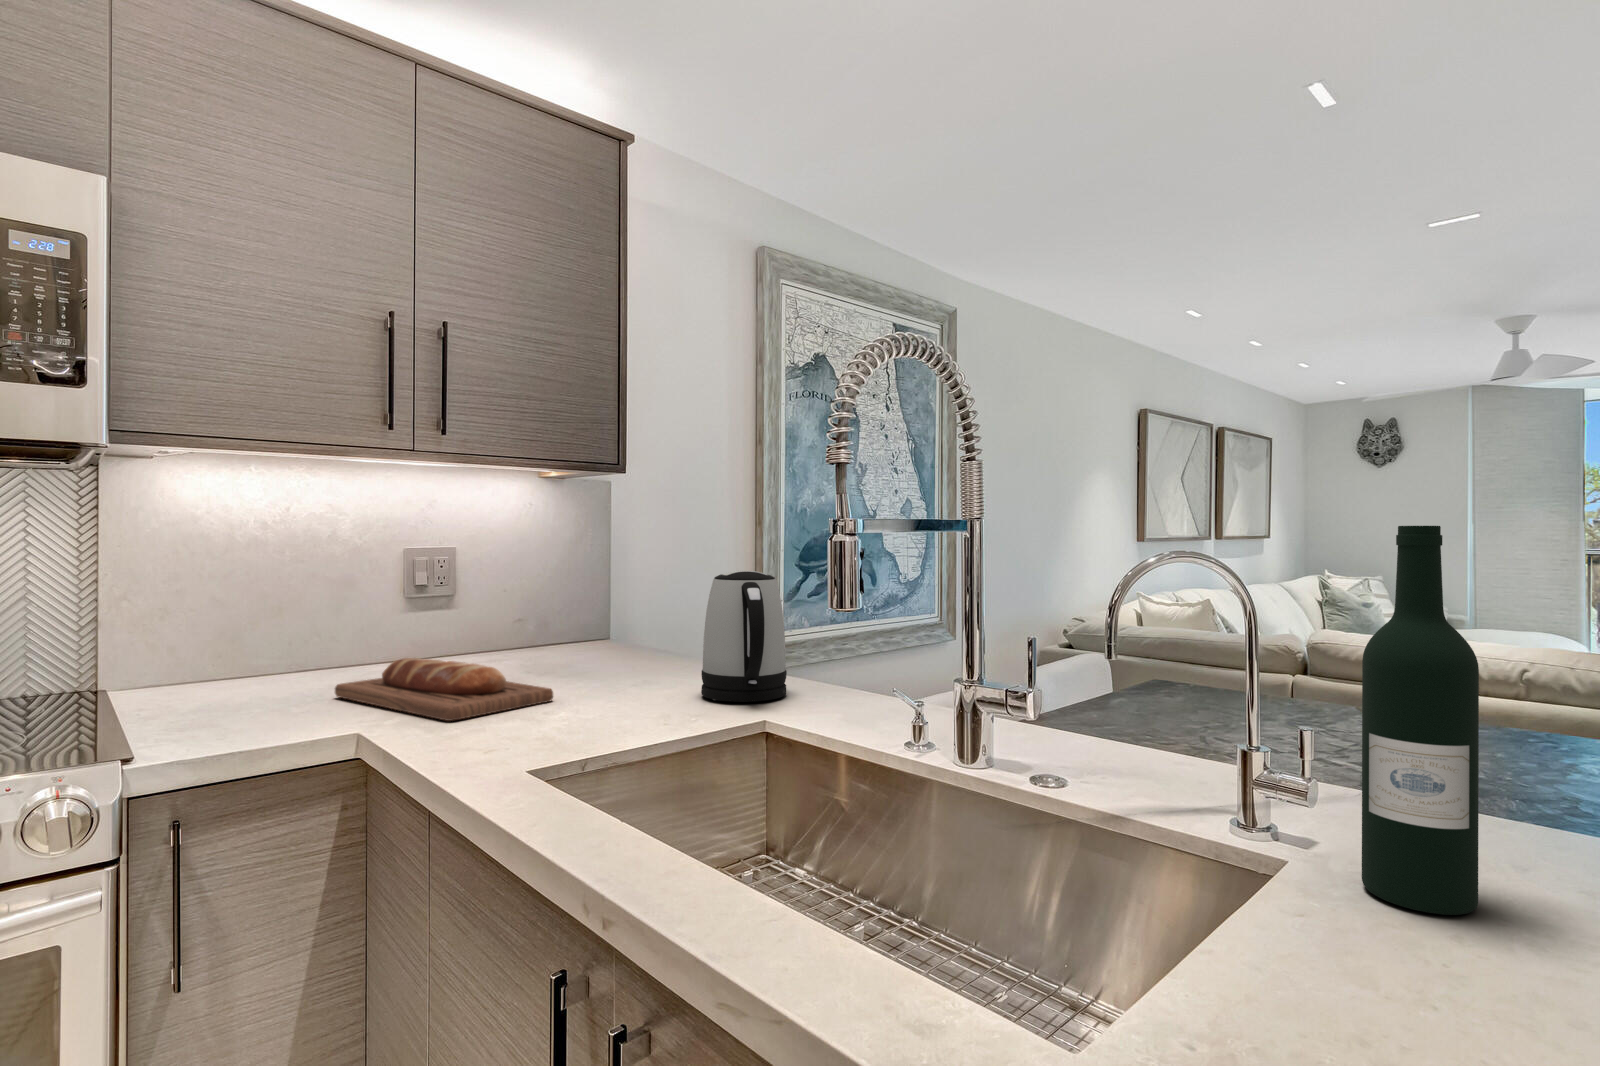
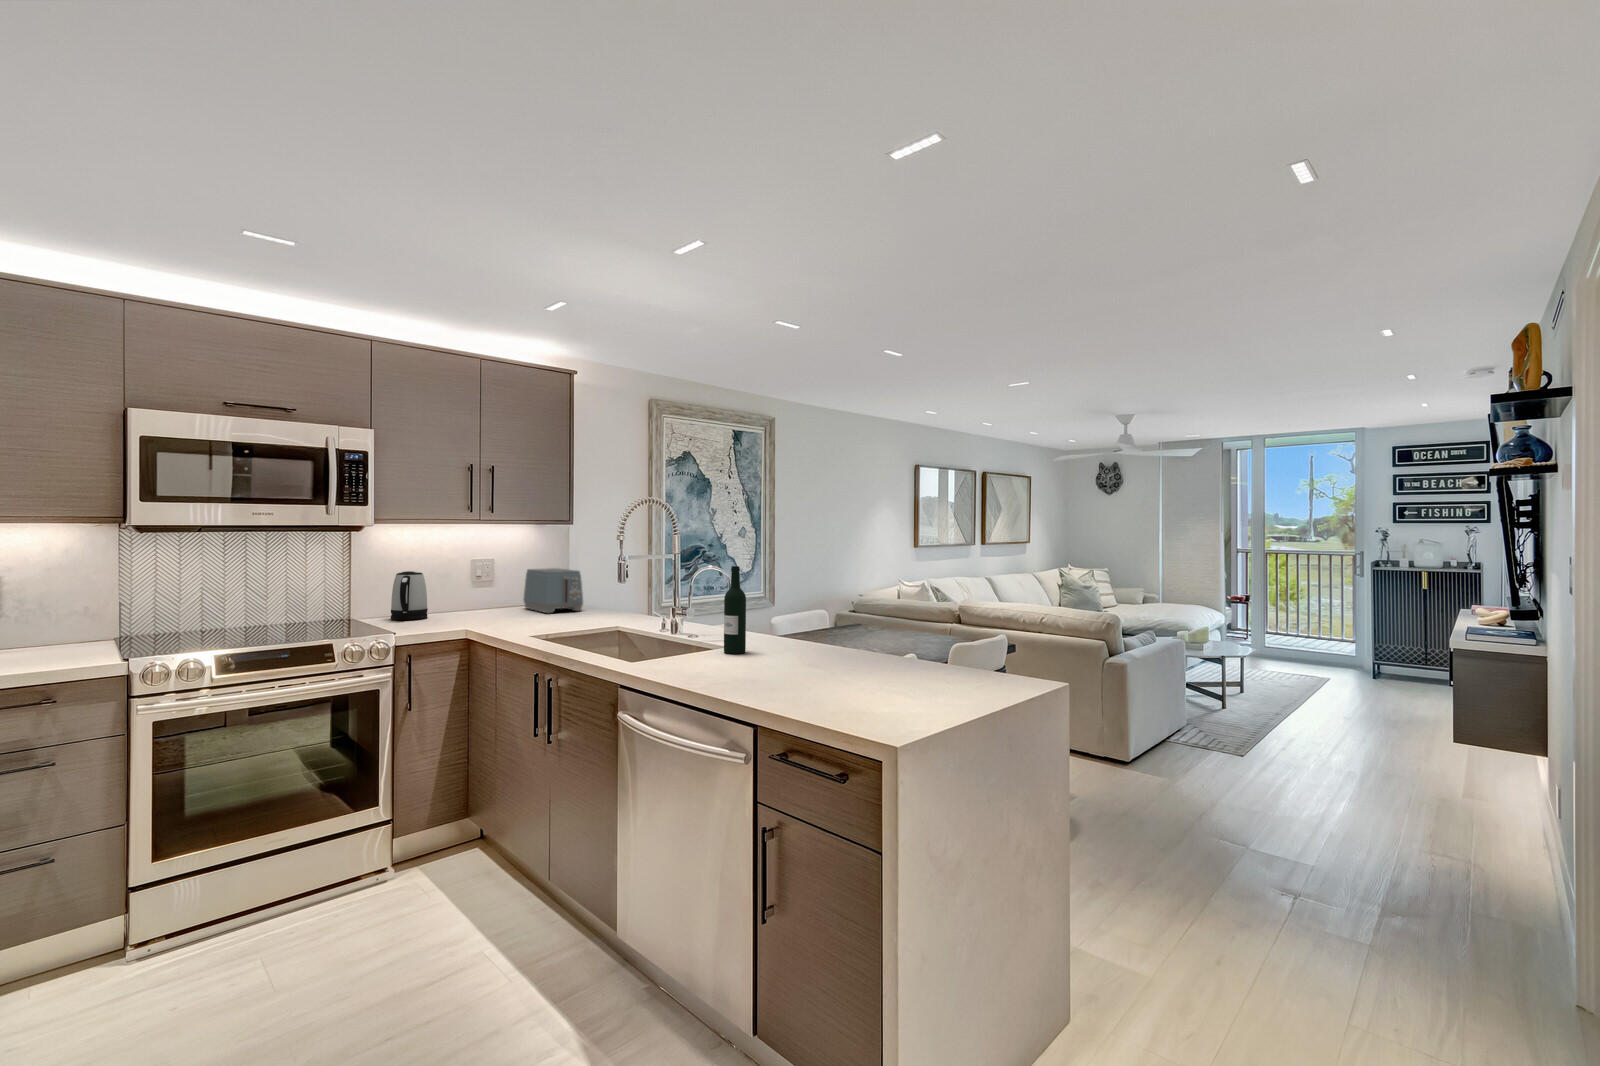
toaster: none [521,567,656,671] -> present [524,568,583,613]
kettle: present [701,571,787,702] -> present [391,571,428,620]
bread loaf: present [335,658,553,721] -> none [450,606,536,627]

